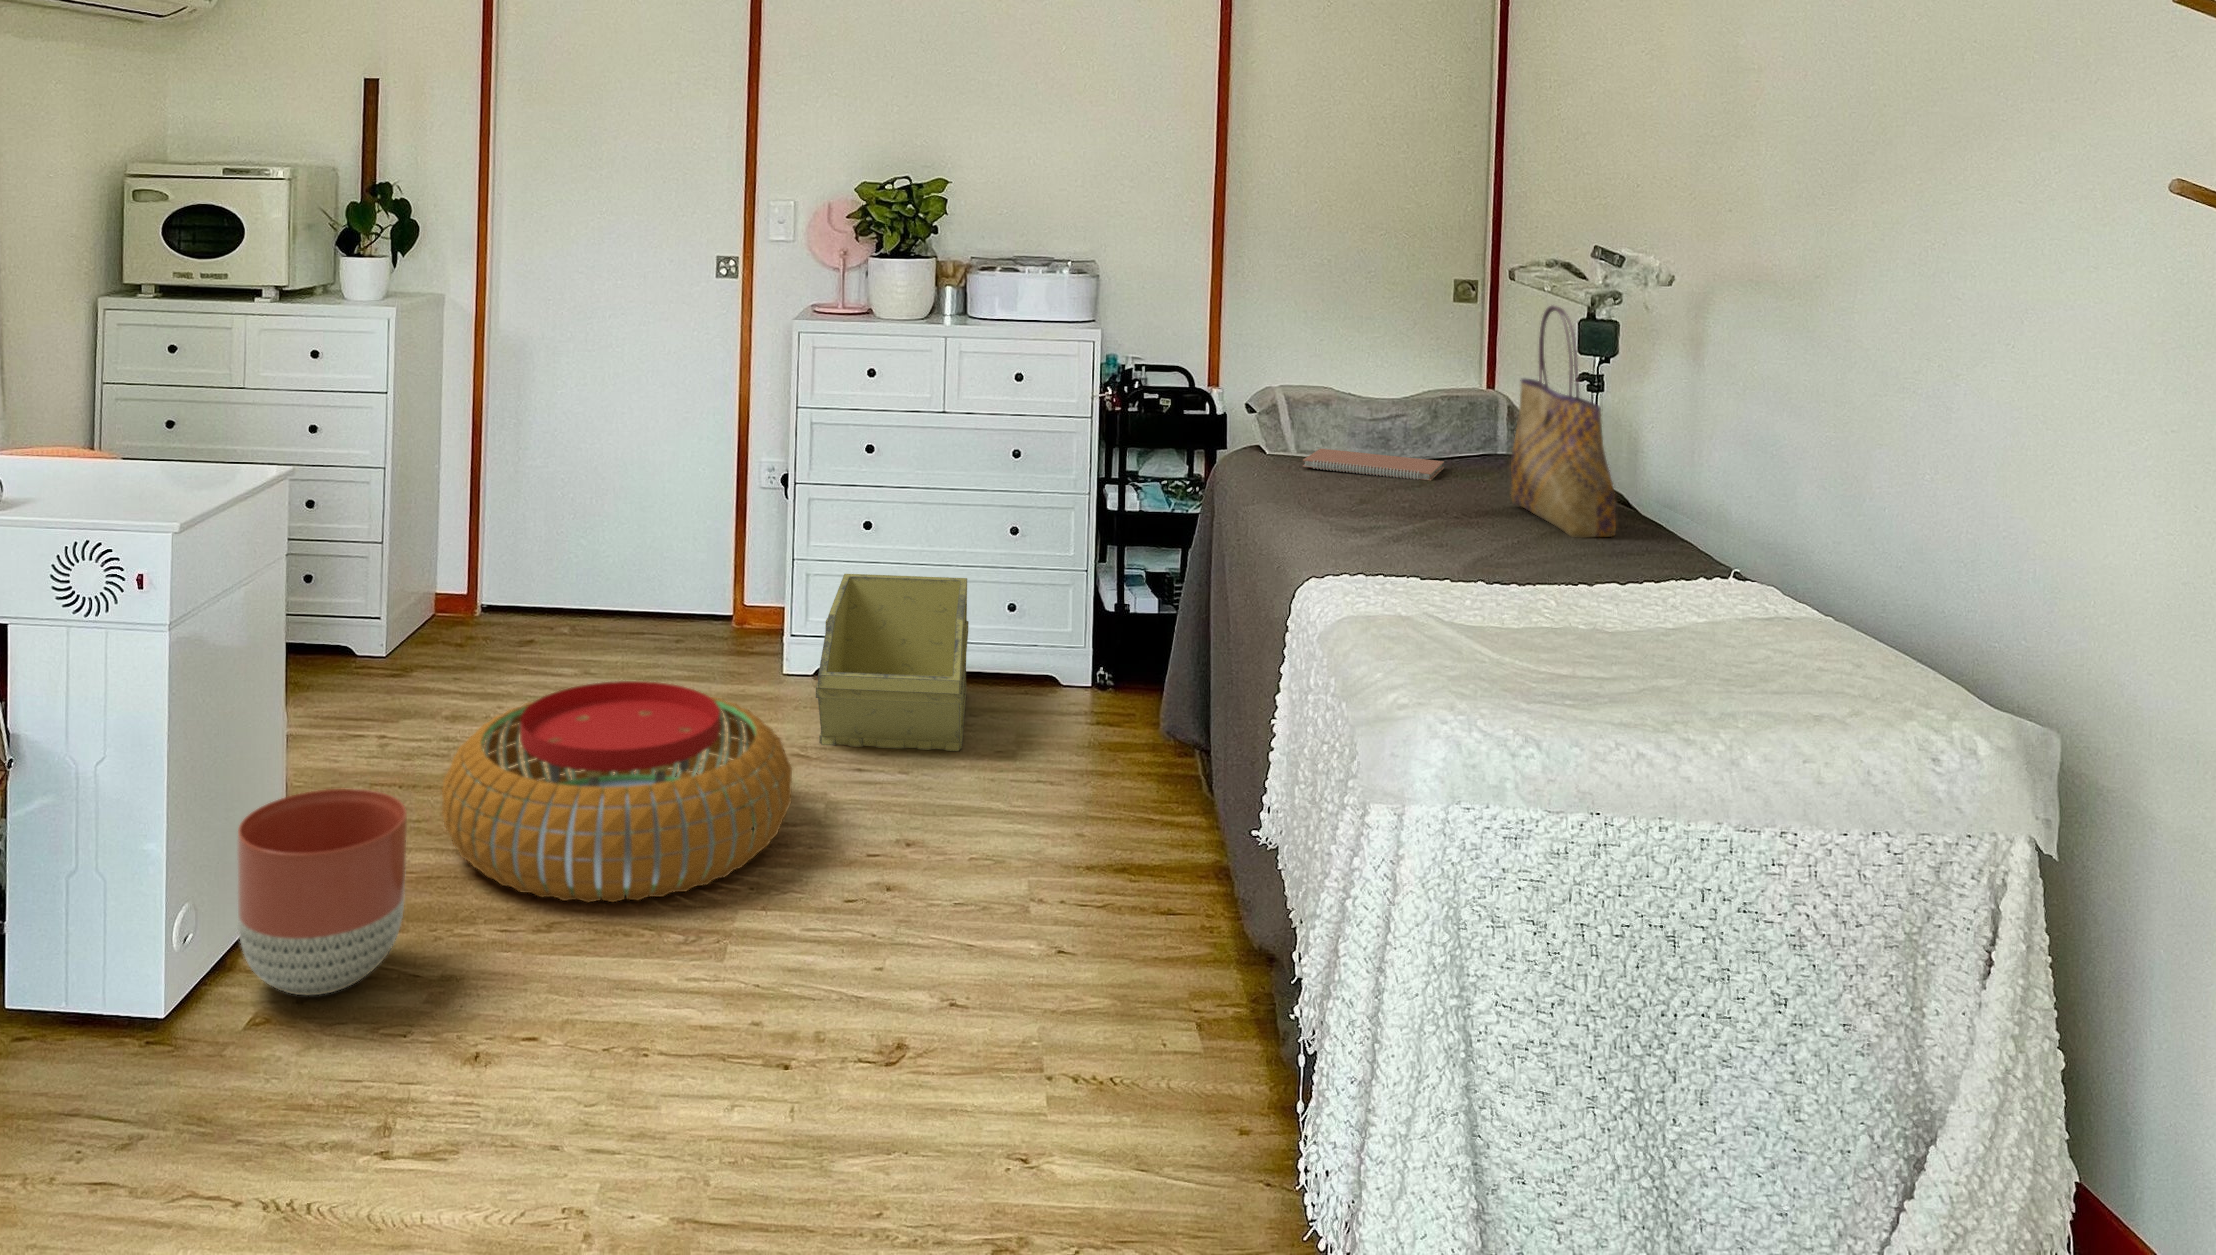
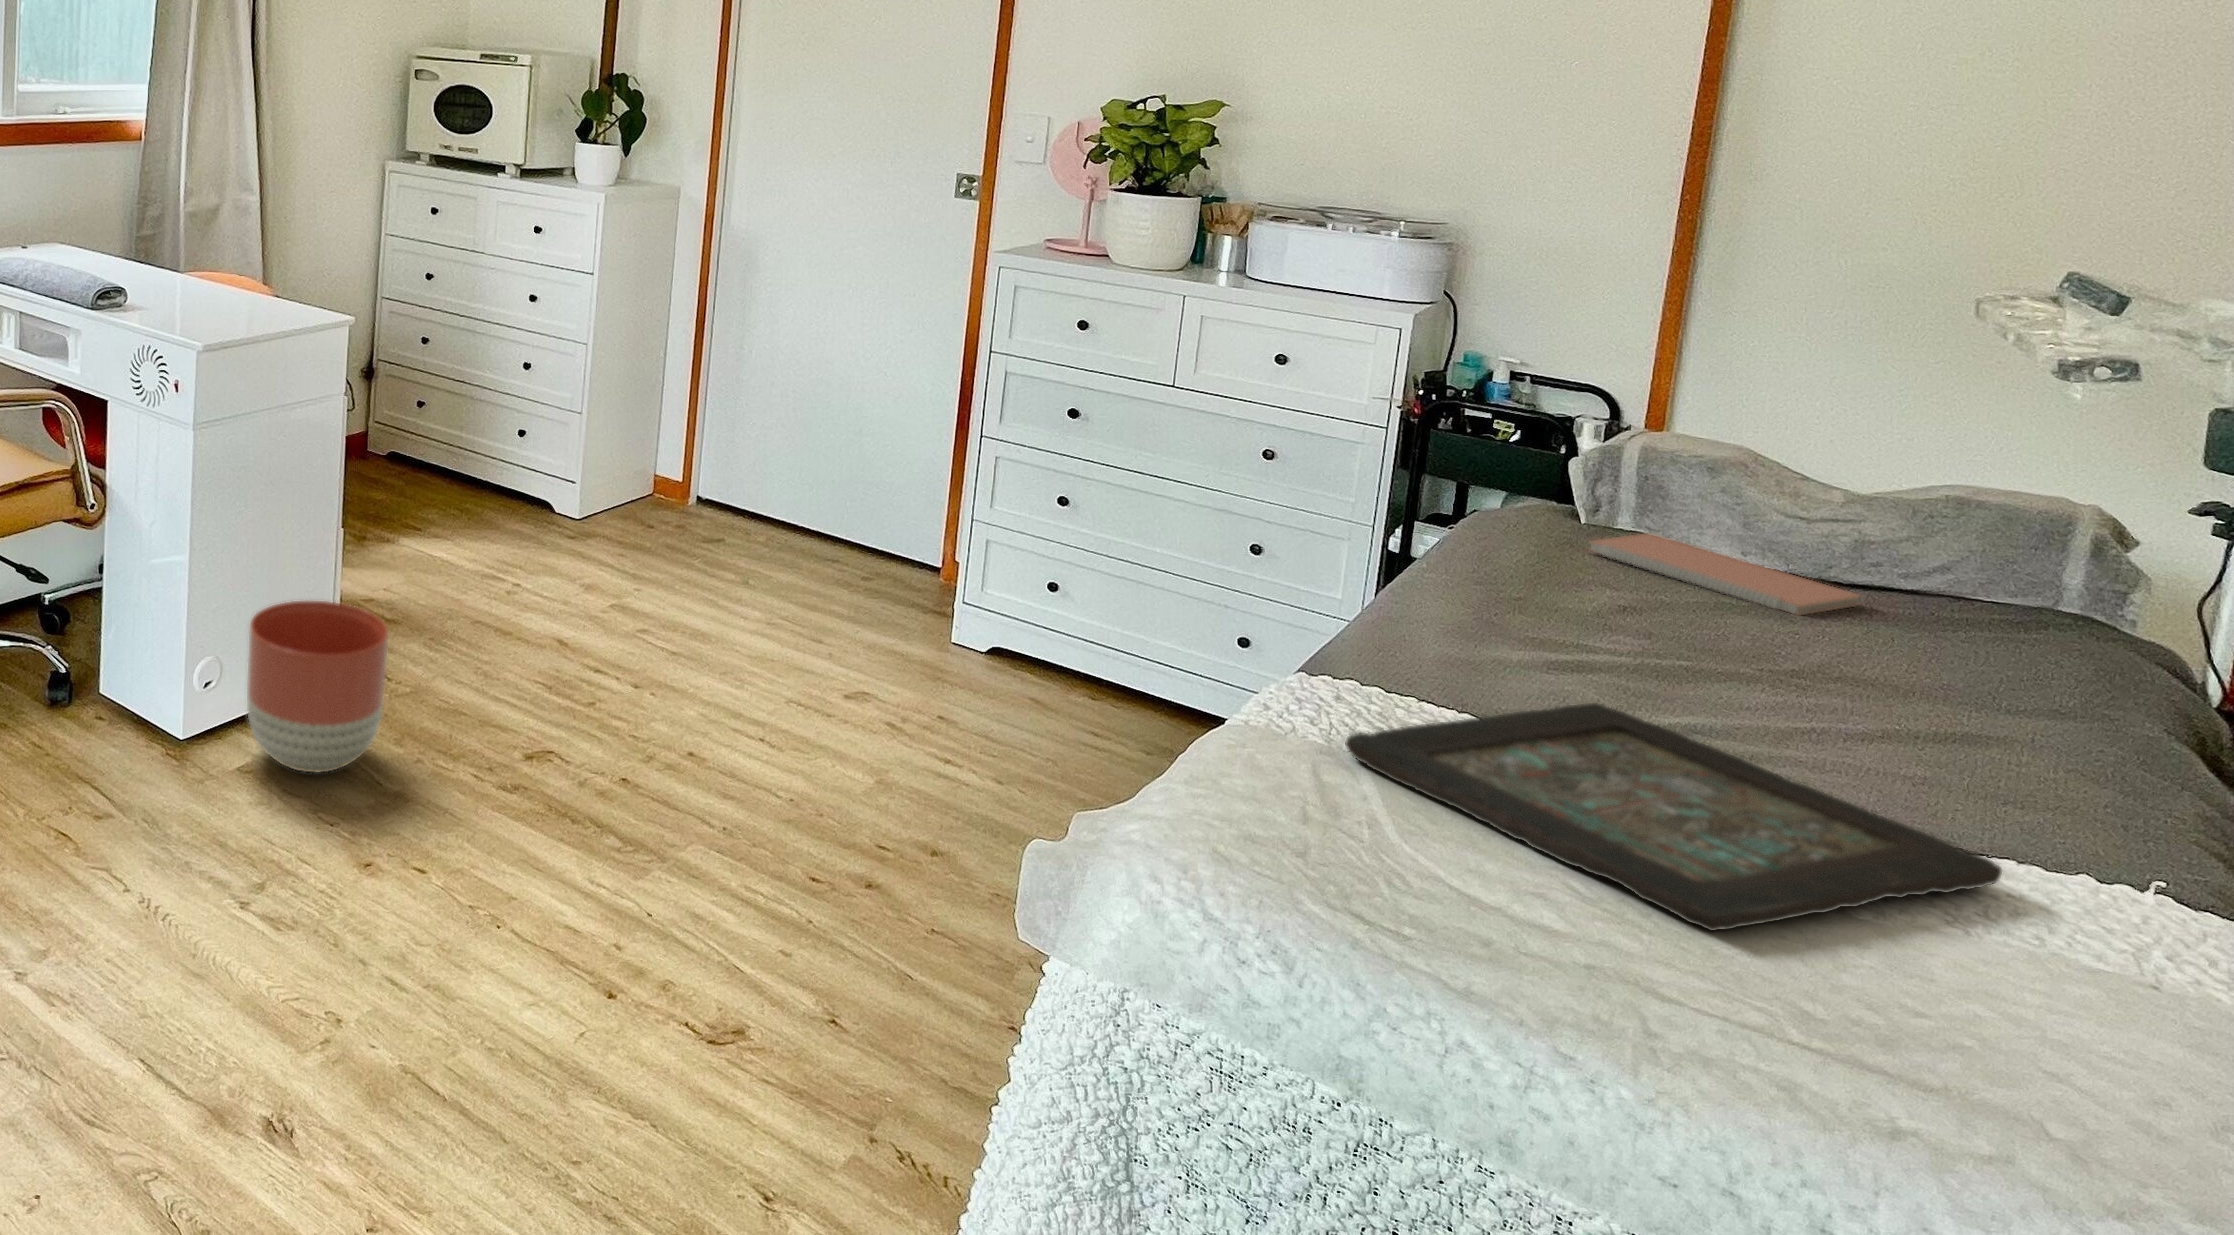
tote bag: present [1511,306,1616,538] -> none [1885,387,2032,771]
decorative tray: none [1401,547,1697,651] -> present [1345,703,2002,931]
storage bin: present [816,574,969,751] -> none [915,547,1176,775]
pouf: present [442,681,792,903] -> none [477,581,827,806]

